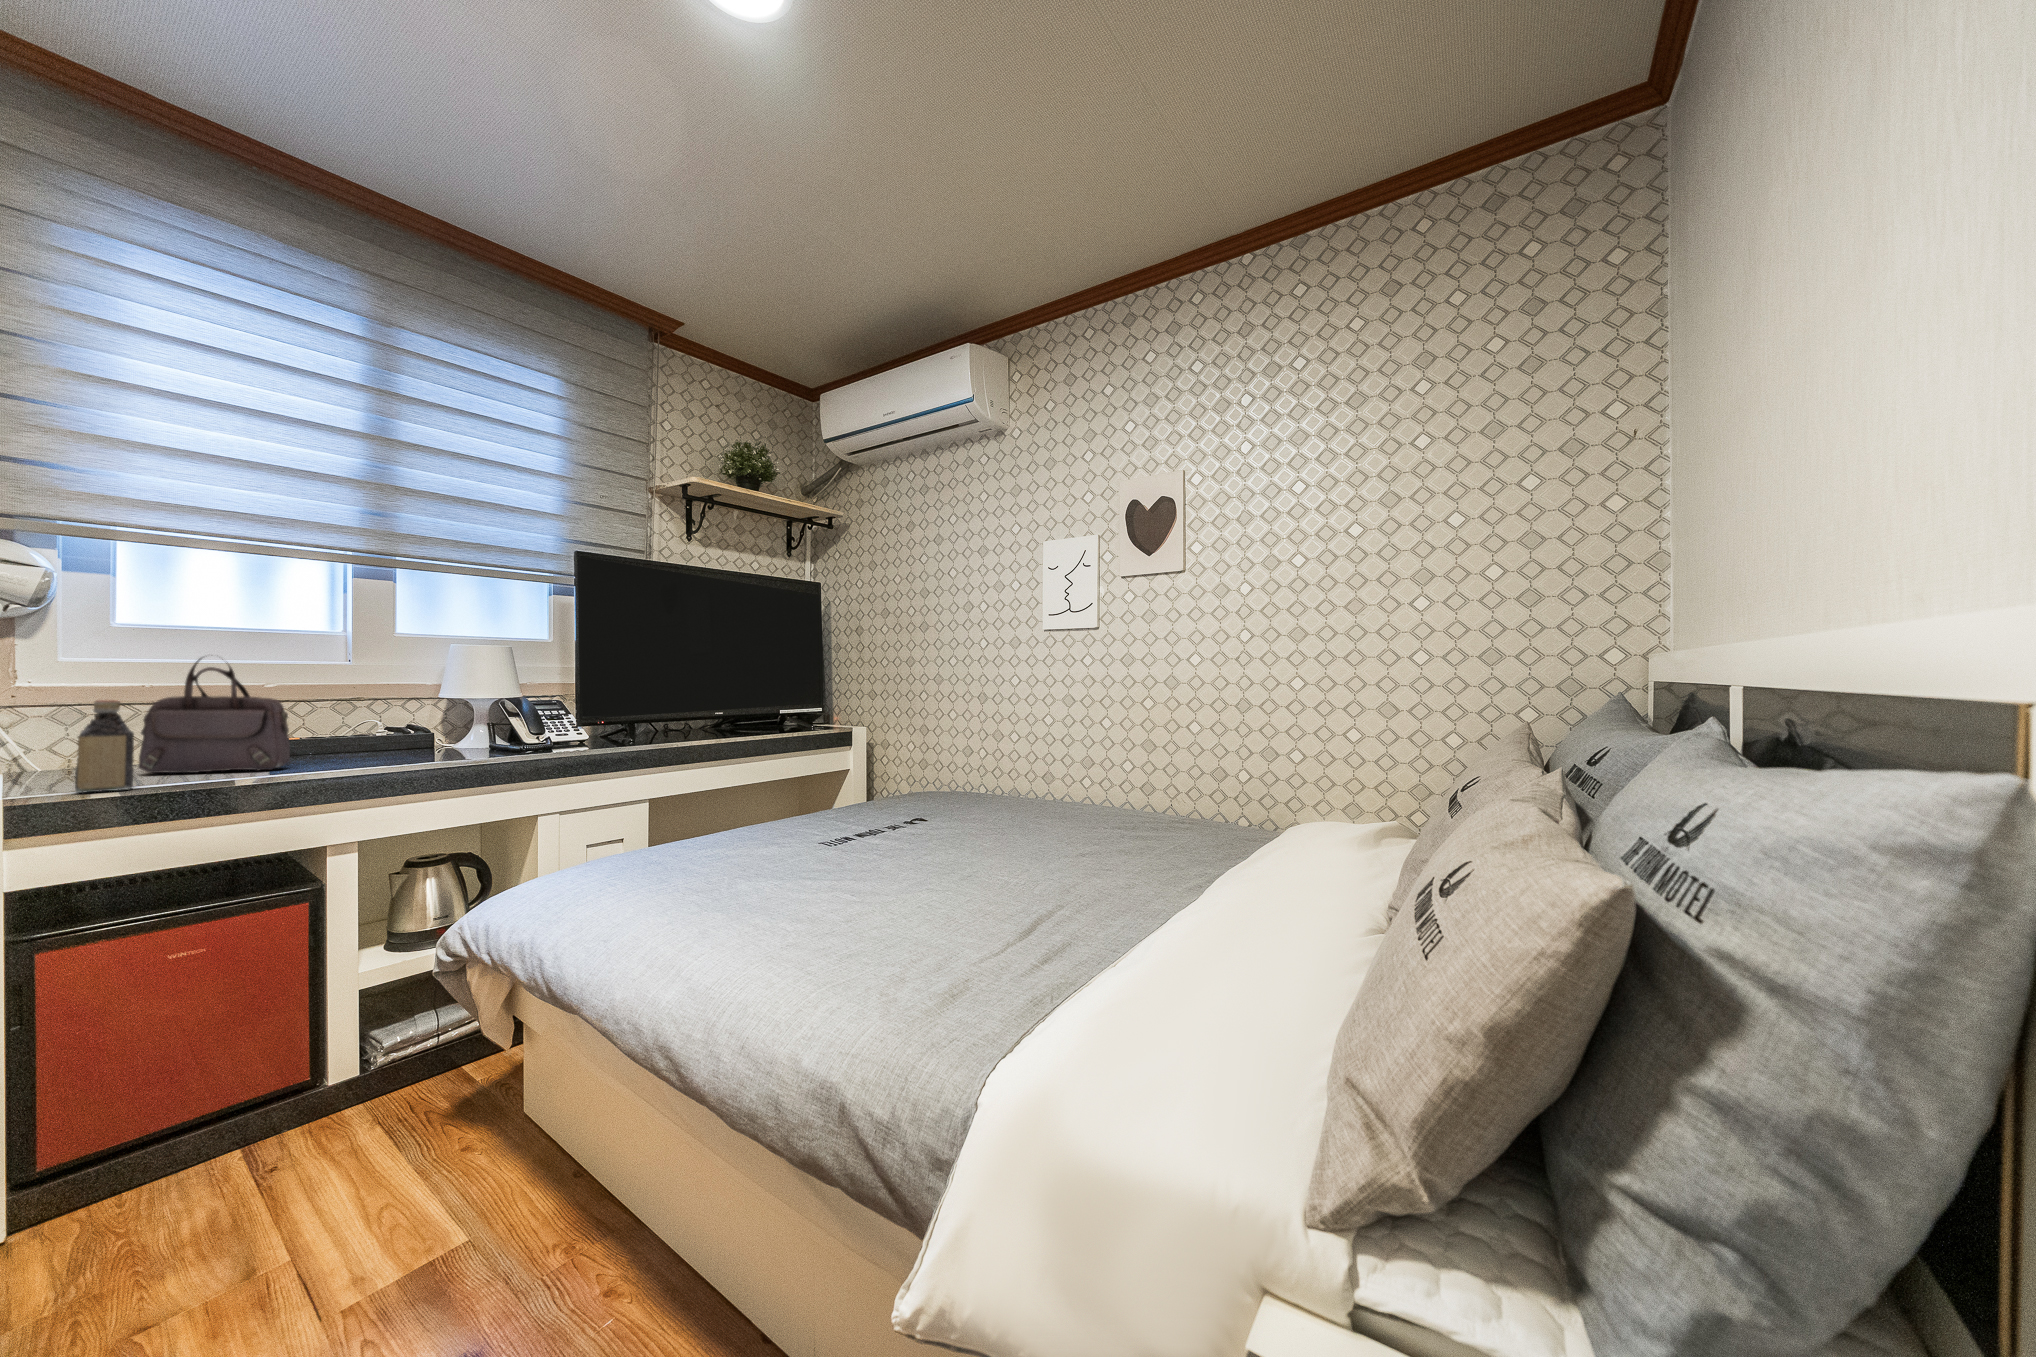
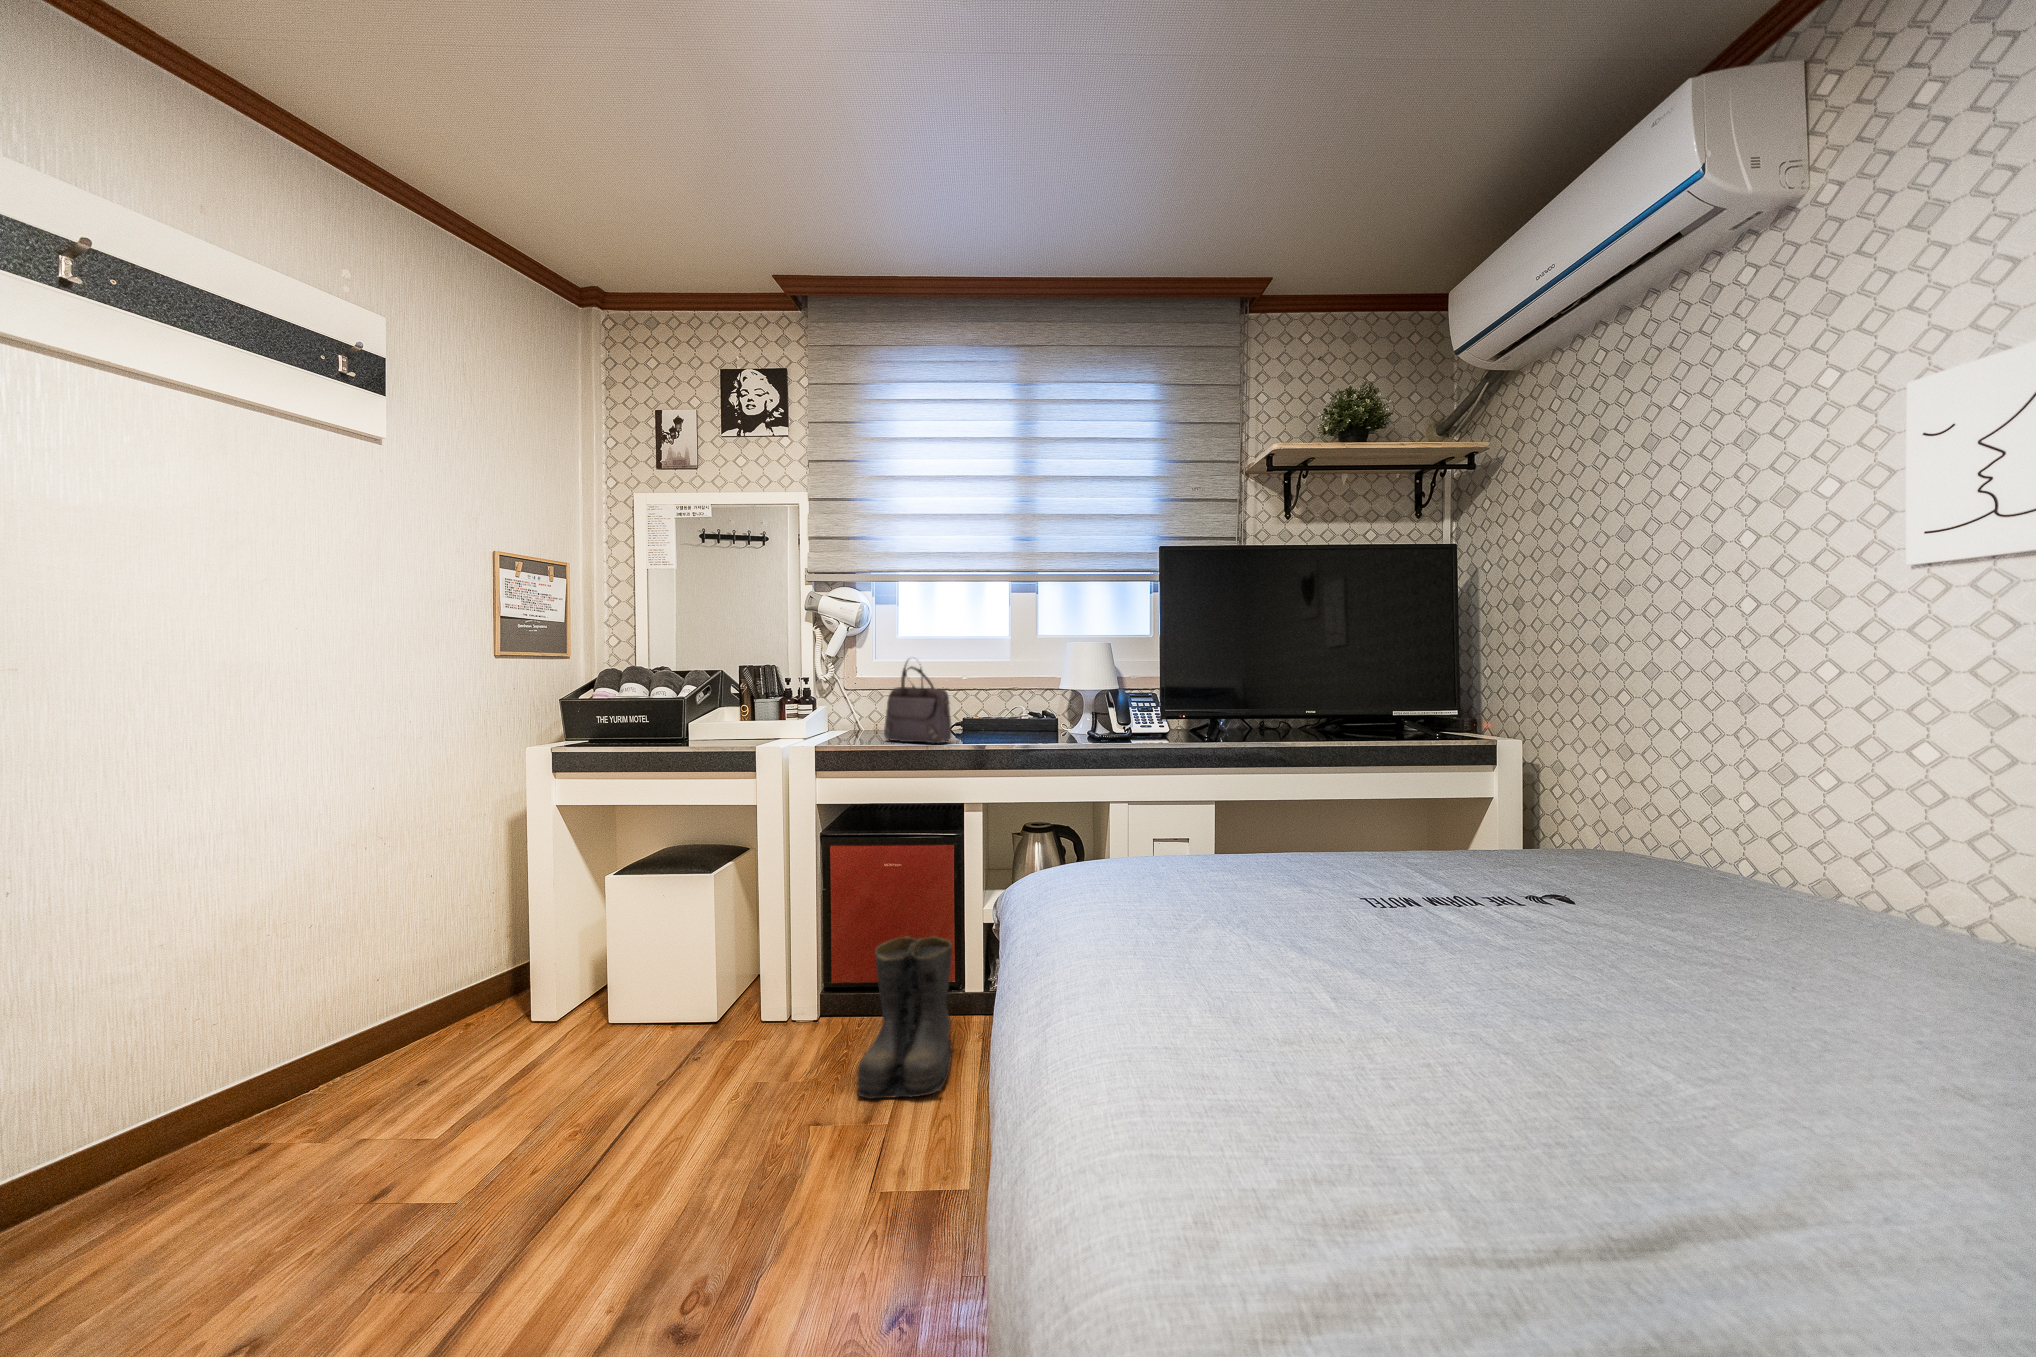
bottle: present [75,700,134,793] -> none [837,690,862,752]
boots: none [196,1011,365,1243] -> present [857,936,953,1099]

